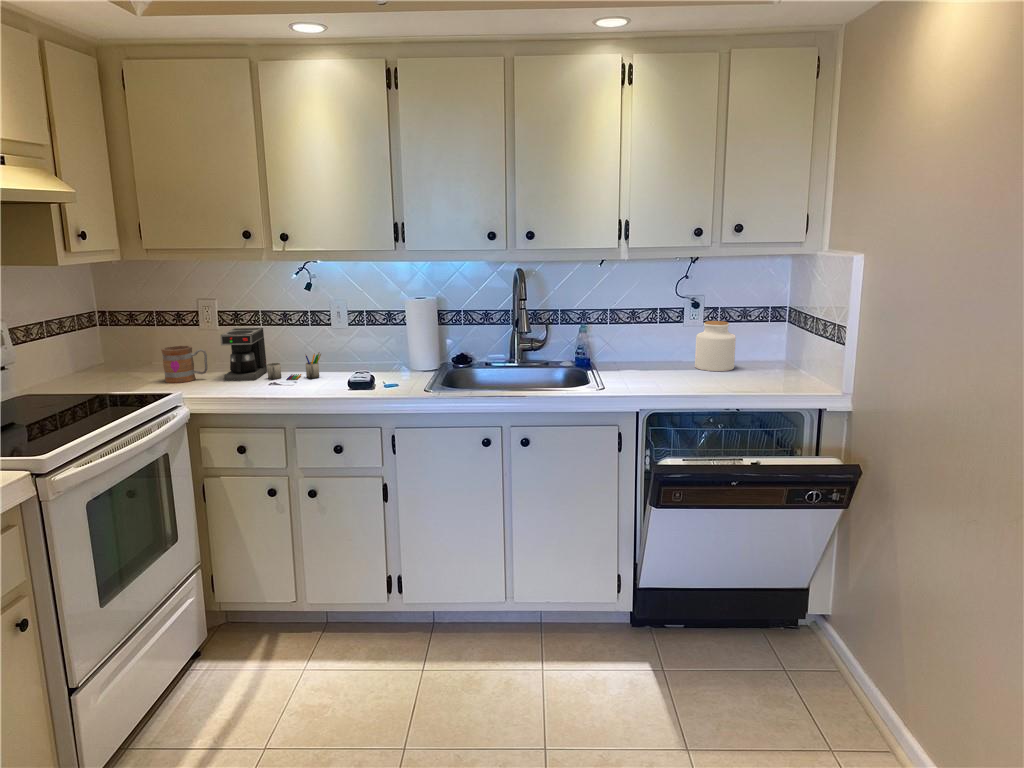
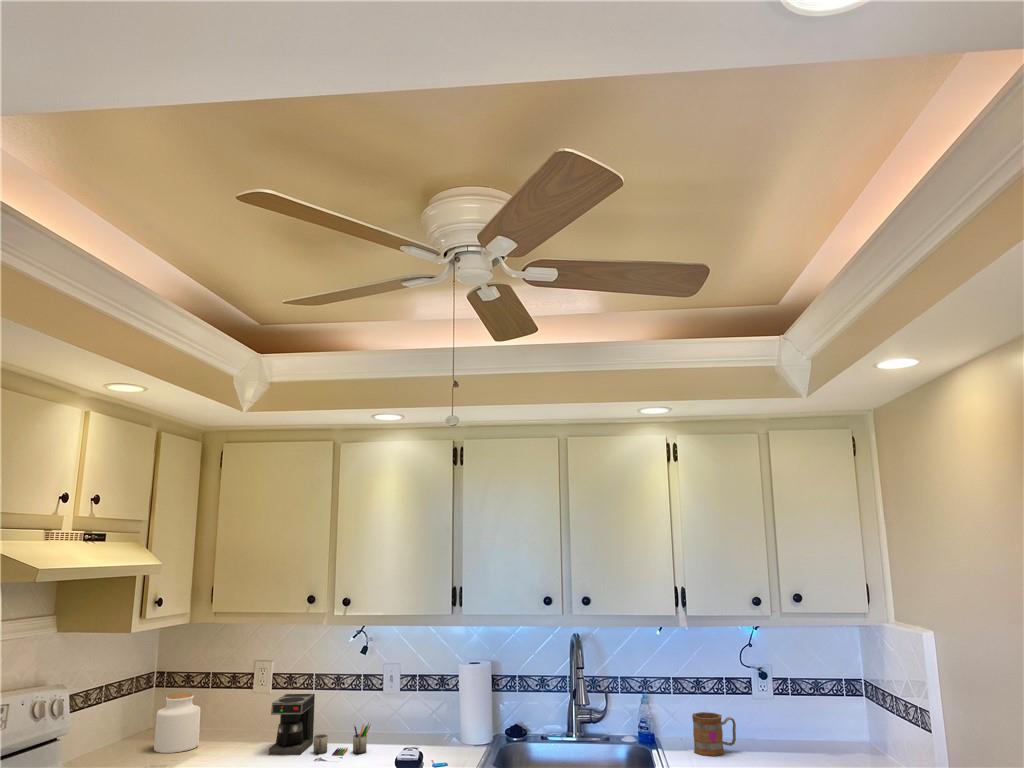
jar: present [695,321,736,371] -> present [154,693,201,753]
mug: present [161,346,207,383] -> present [692,712,736,756]

